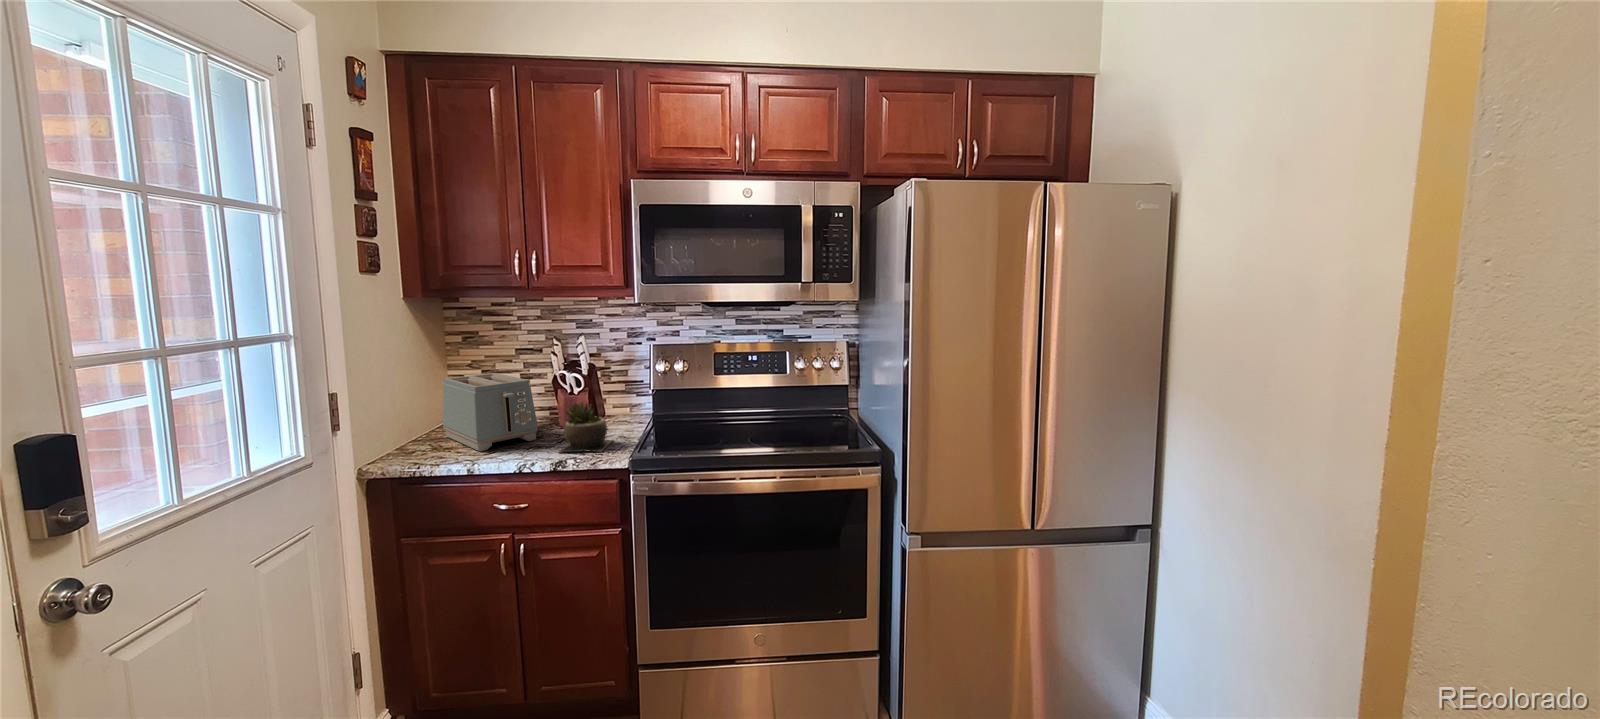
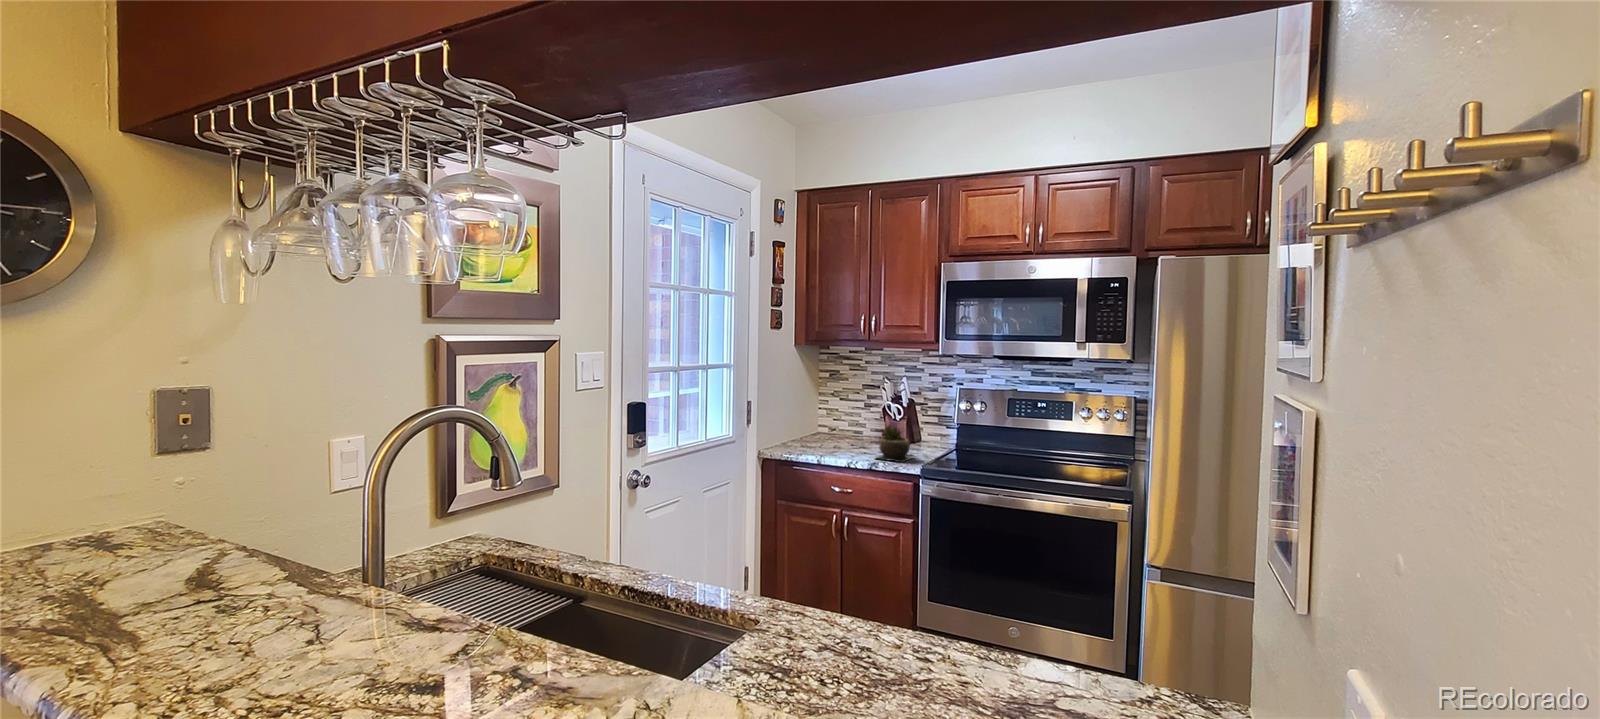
toaster: present [442,373,538,451] -> none [810,400,866,451]

